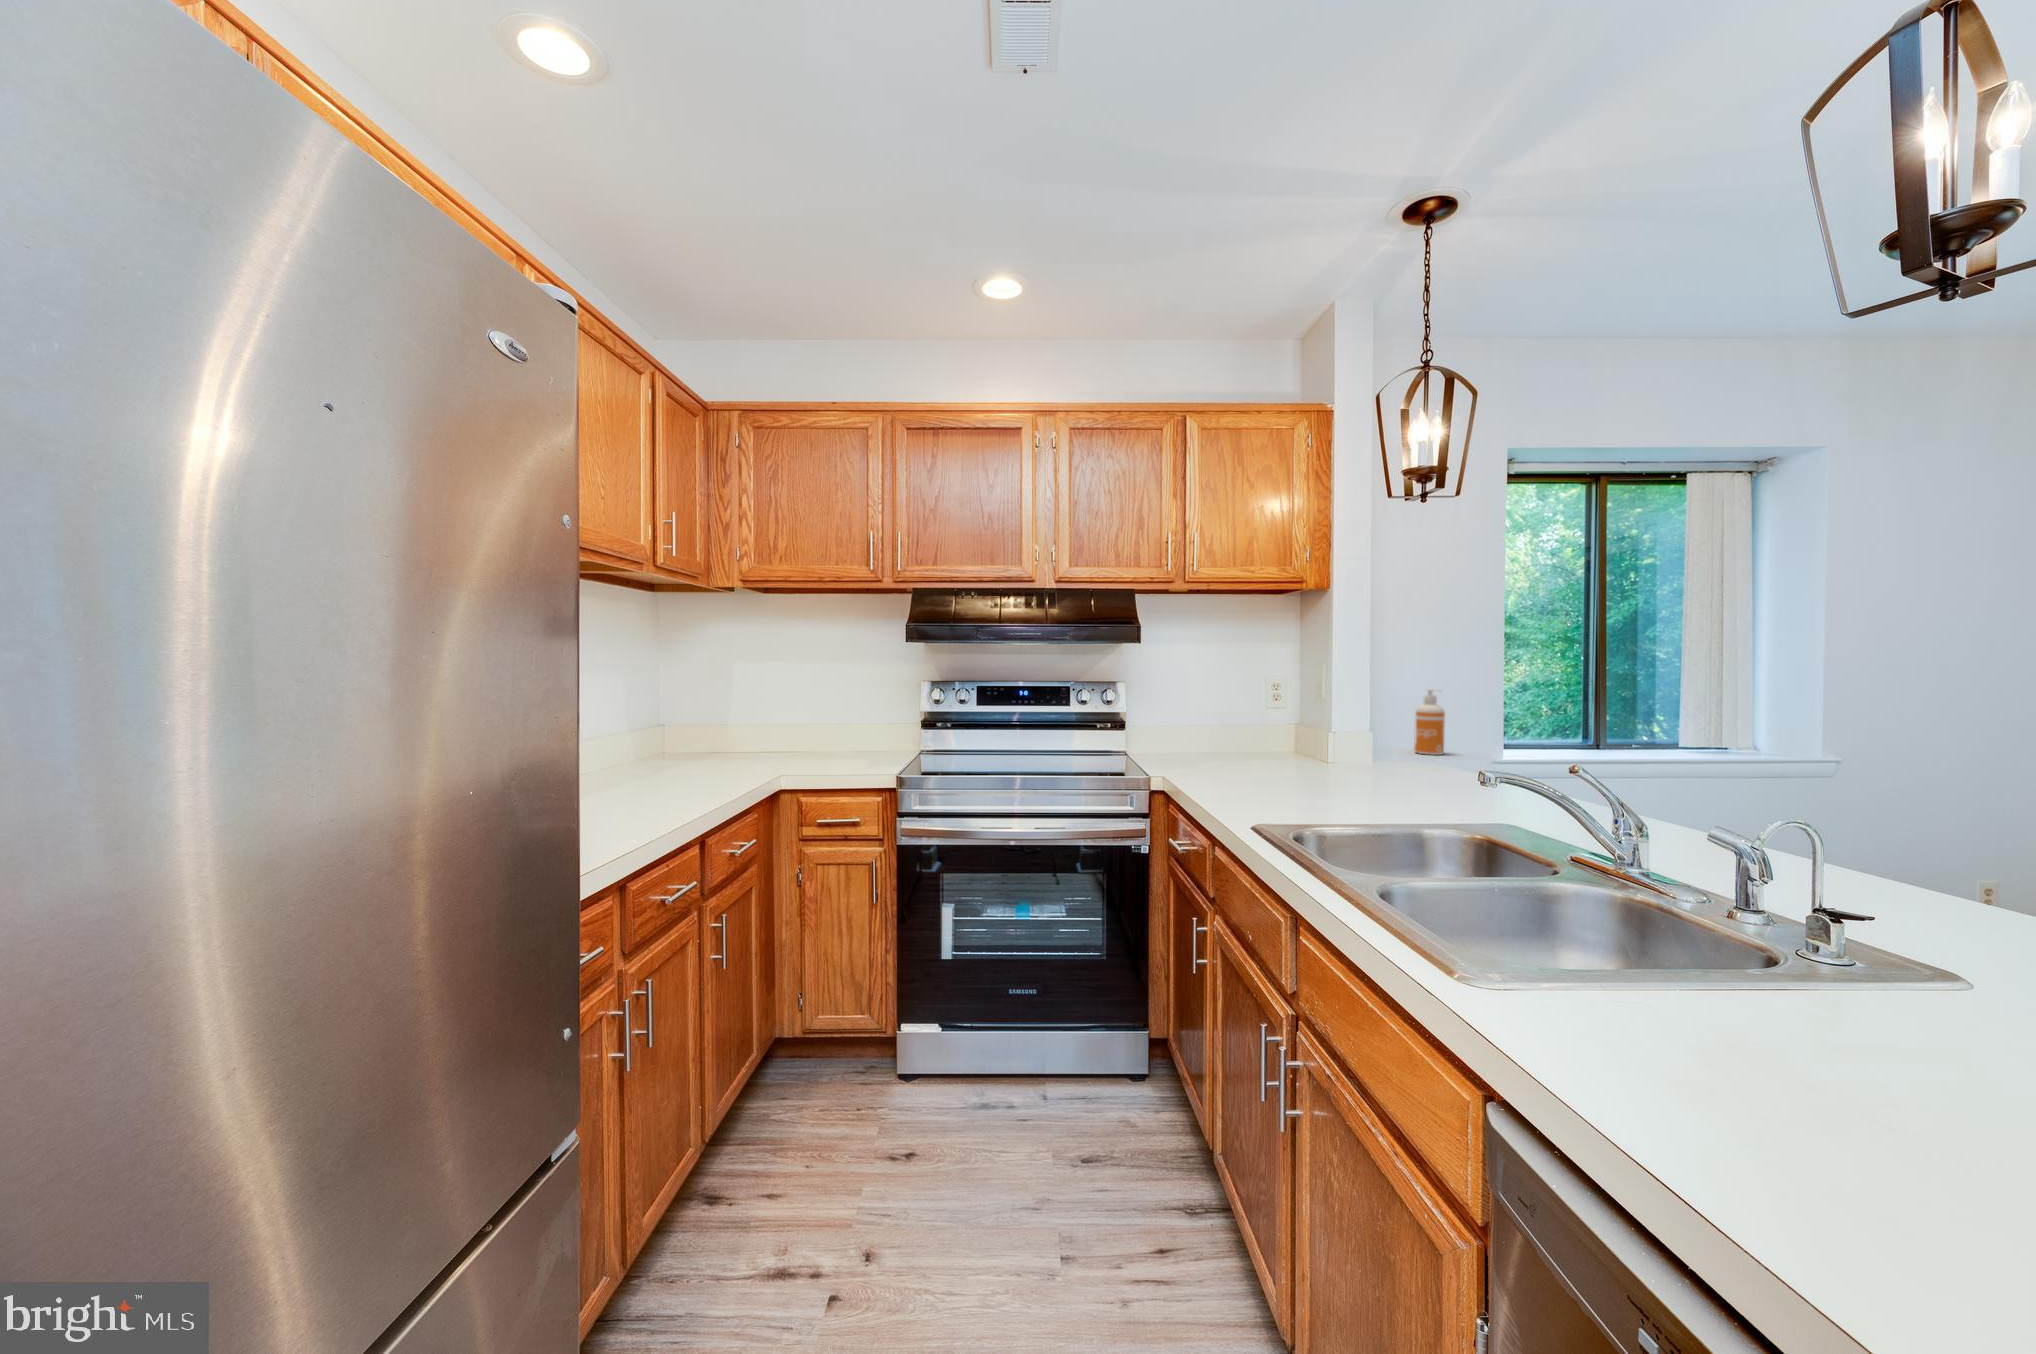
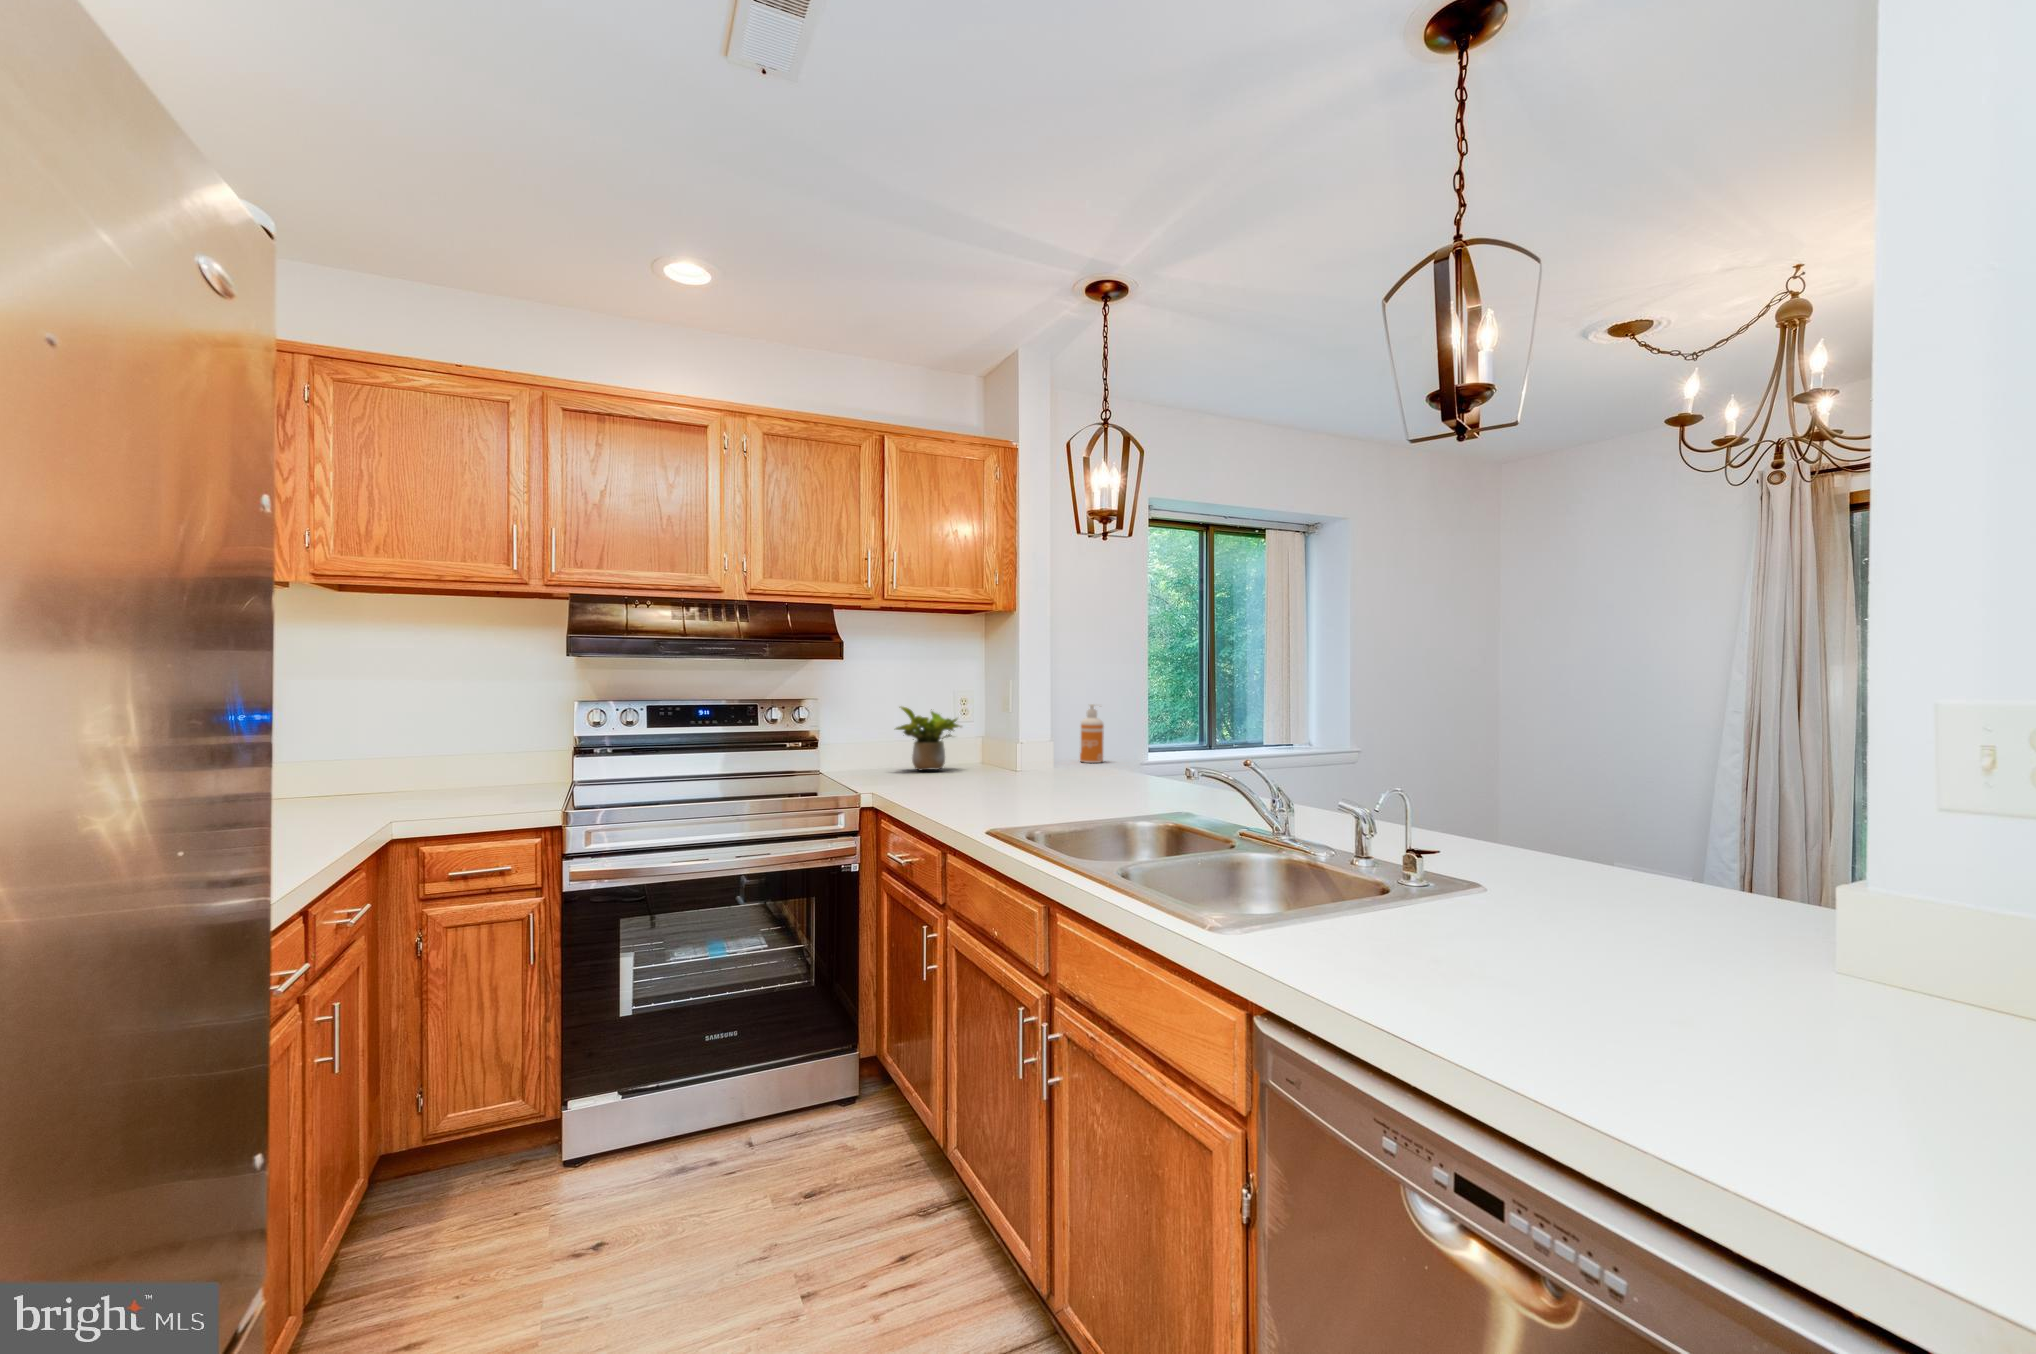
potted plant: none [1200,690,1274,754] -> present [896,707,960,770]

